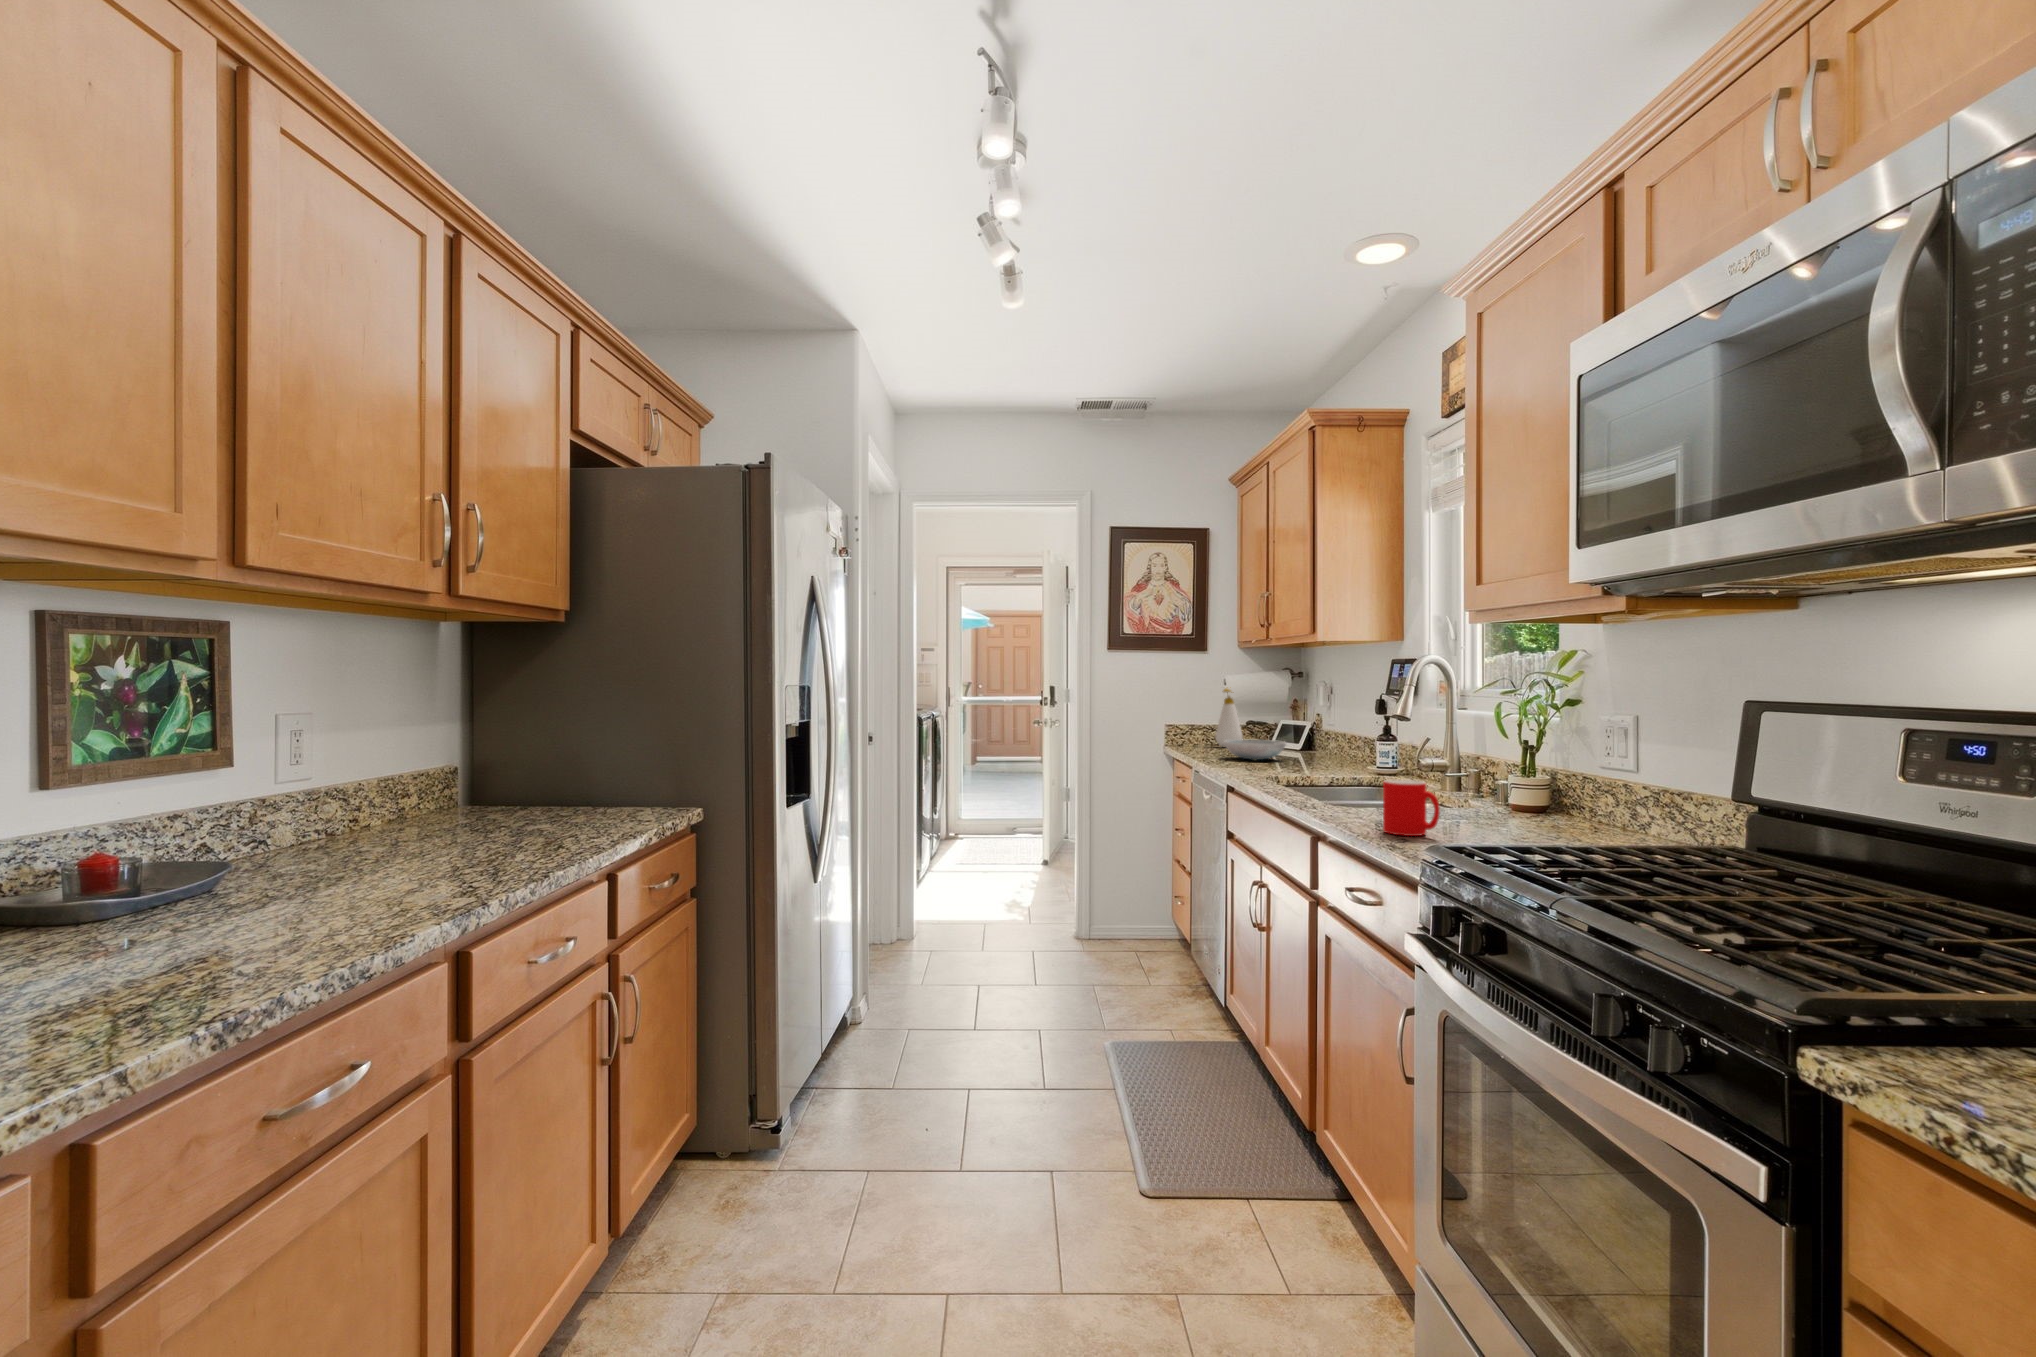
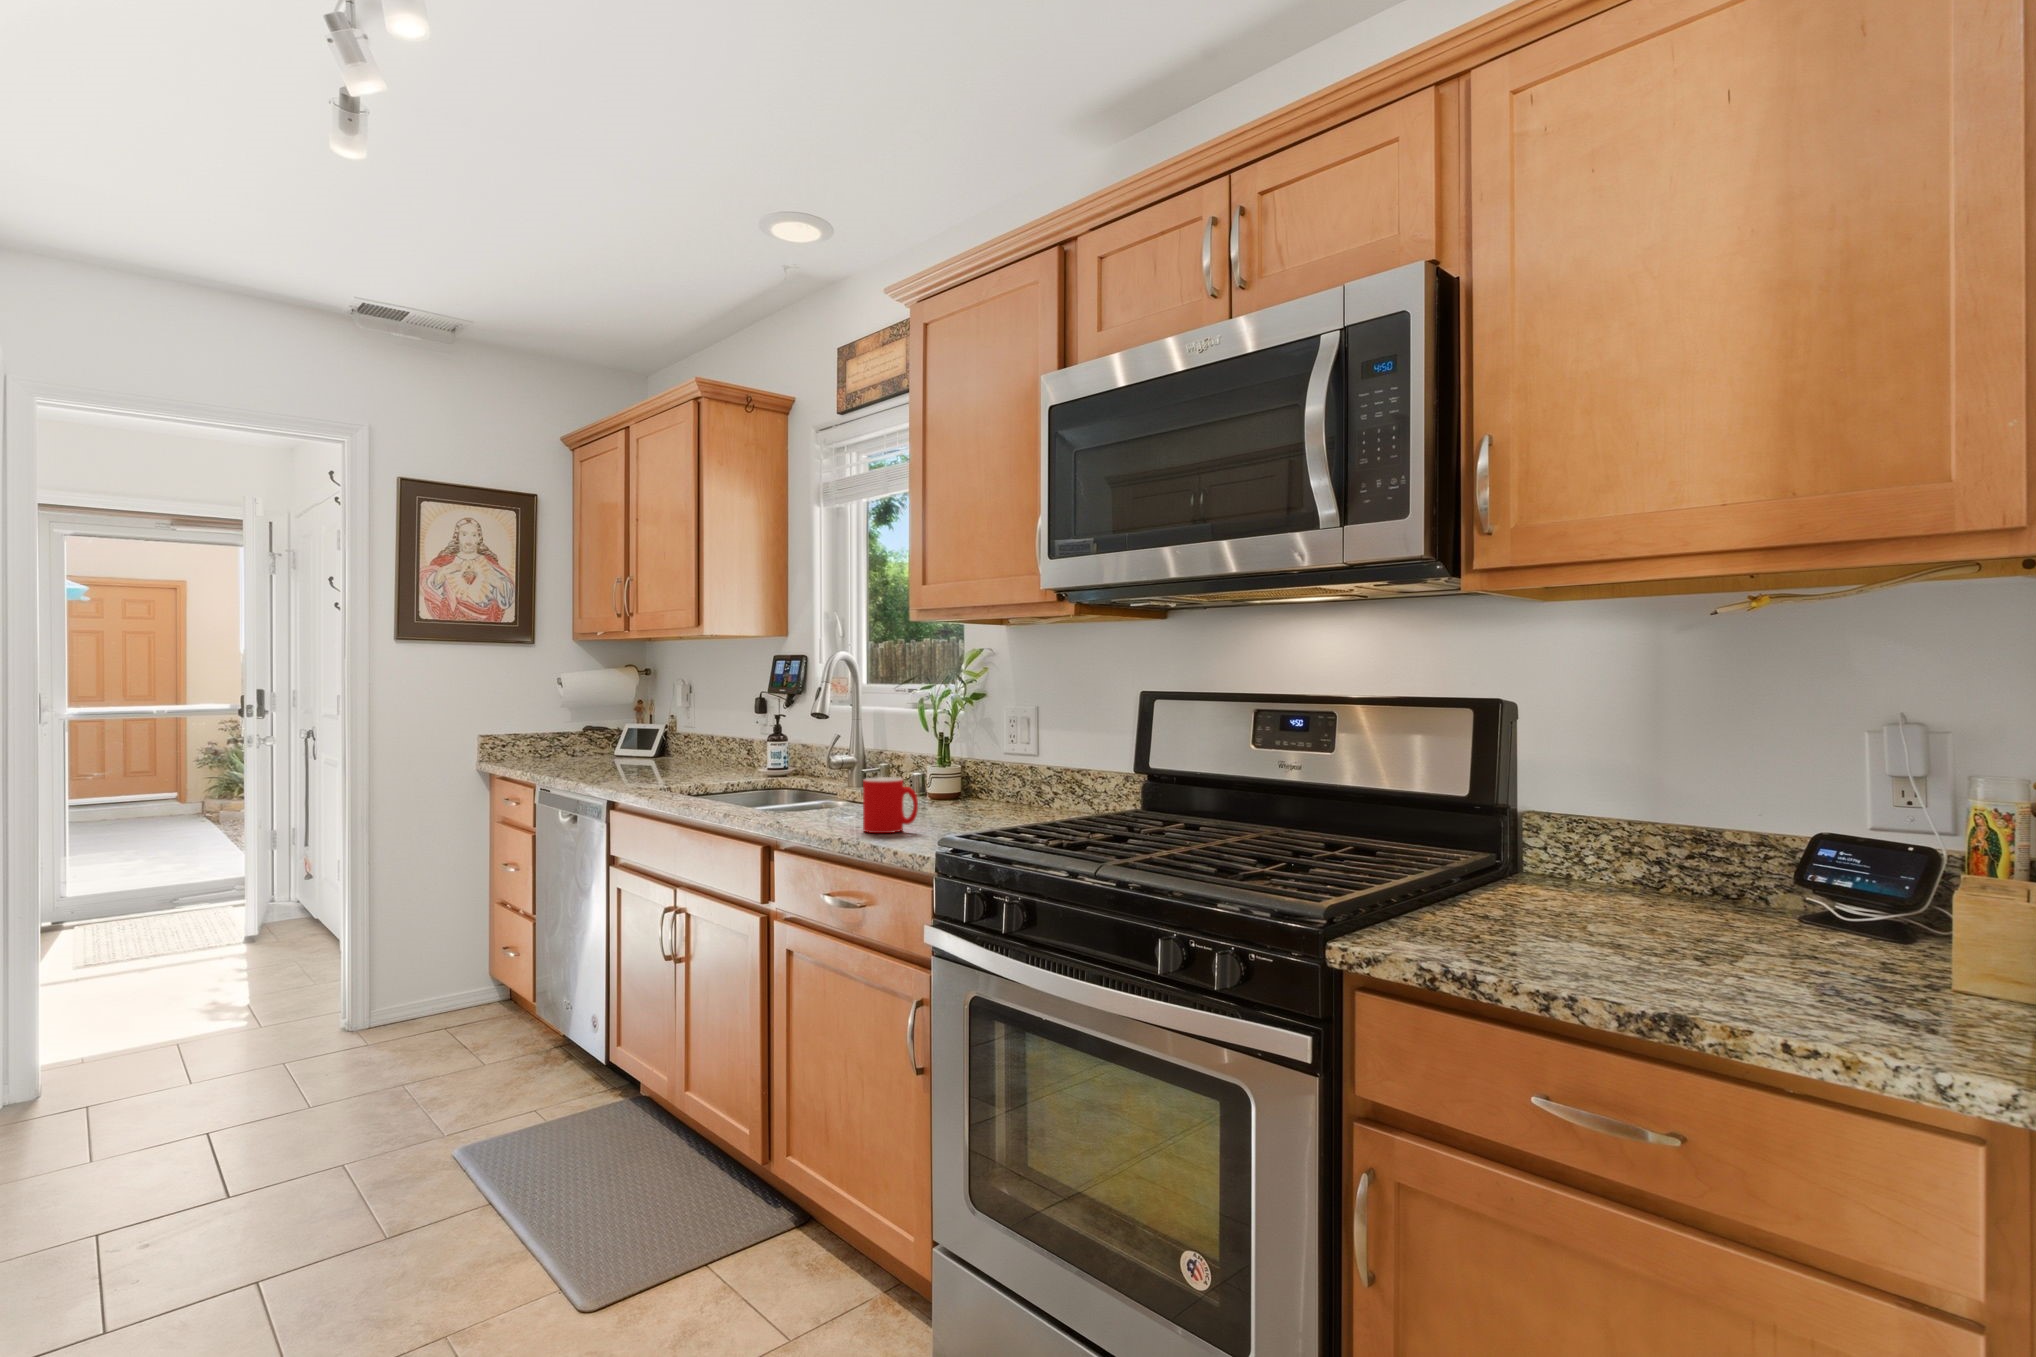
soap bottle: present [1216,688,1243,747] -> none [545,687,580,759]
dish: present [1224,739,1286,760] -> none [578,747,655,771]

